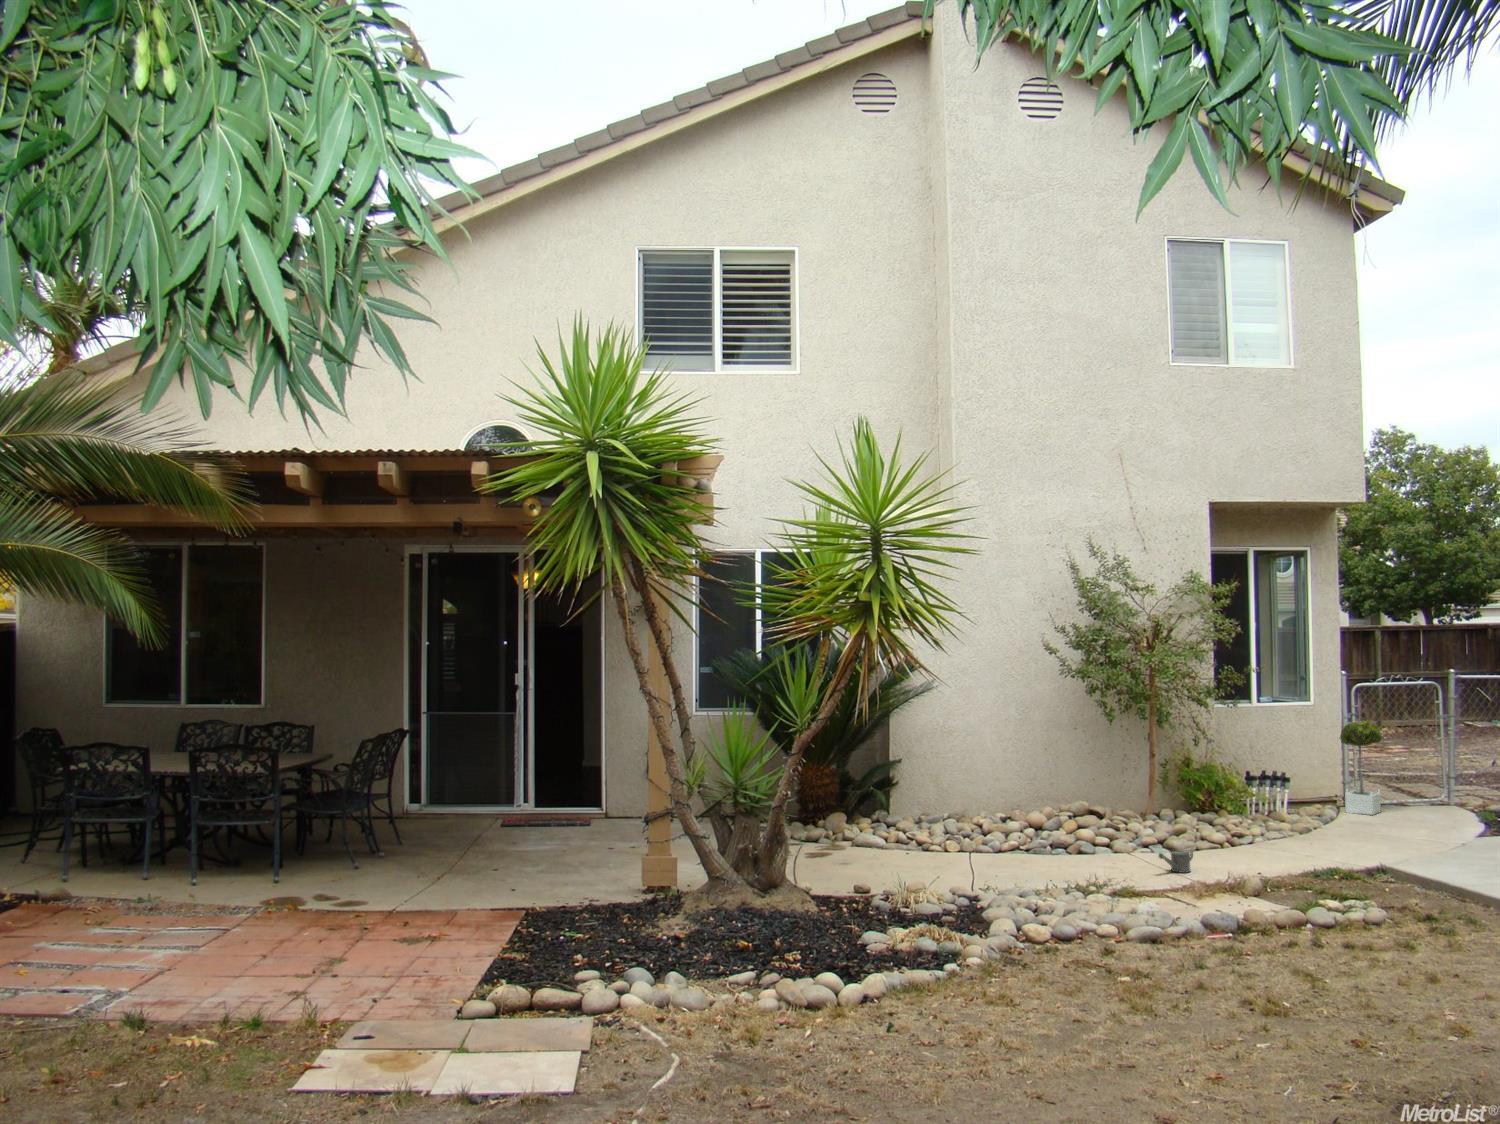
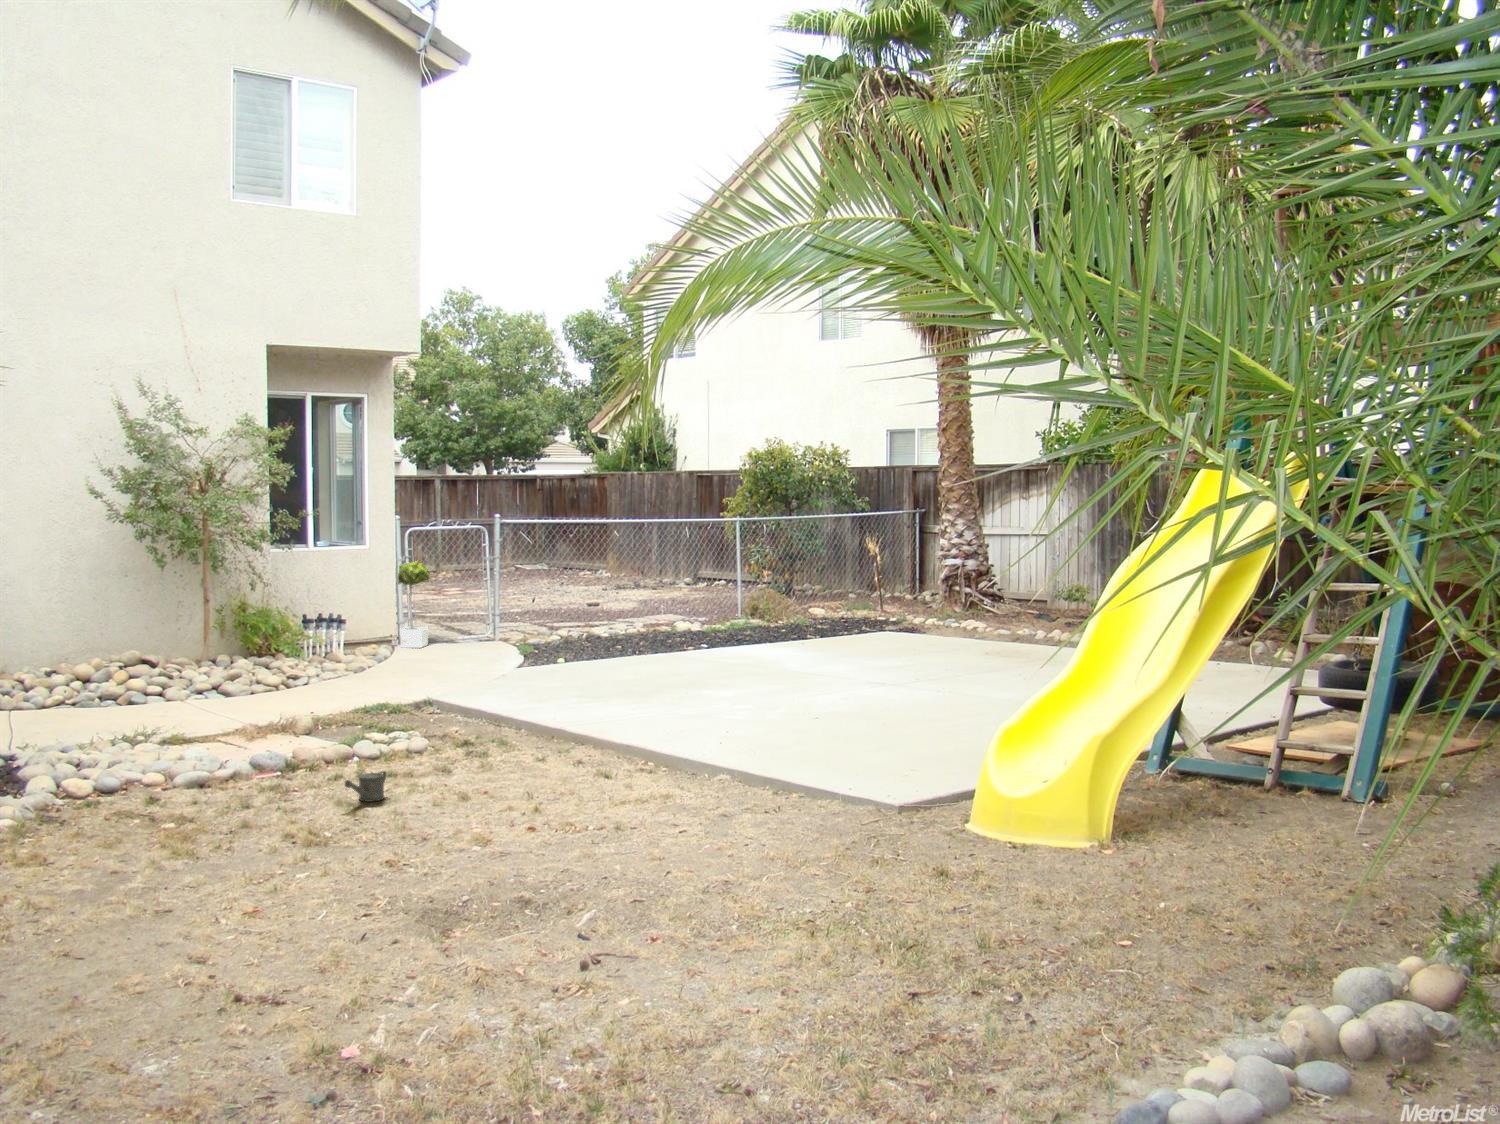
watering can: present [1159,851,1193,873] -> present [345,771,386,802]

